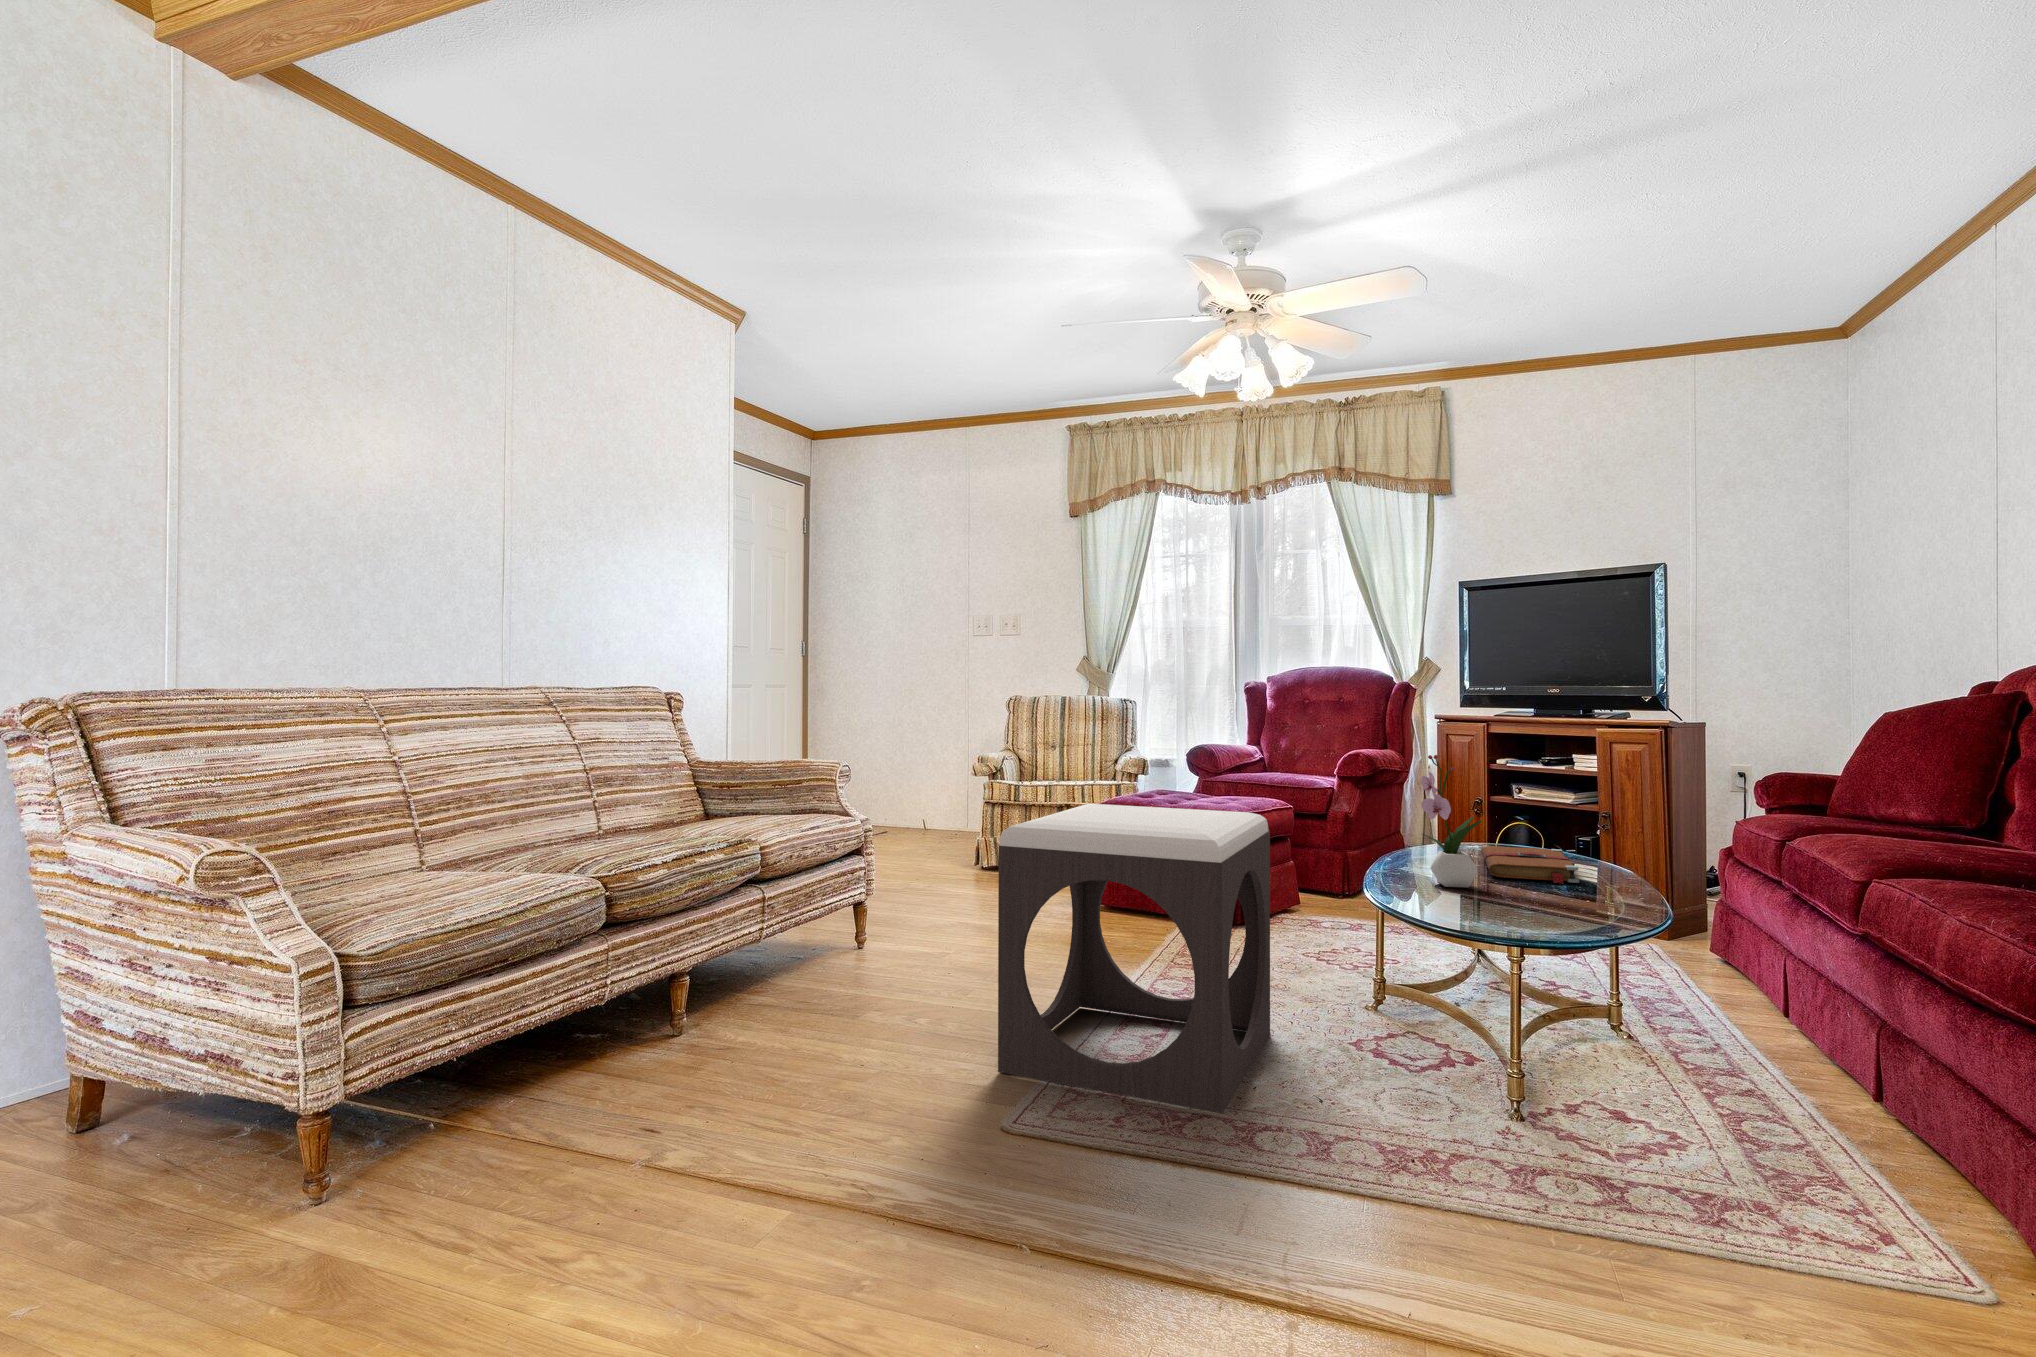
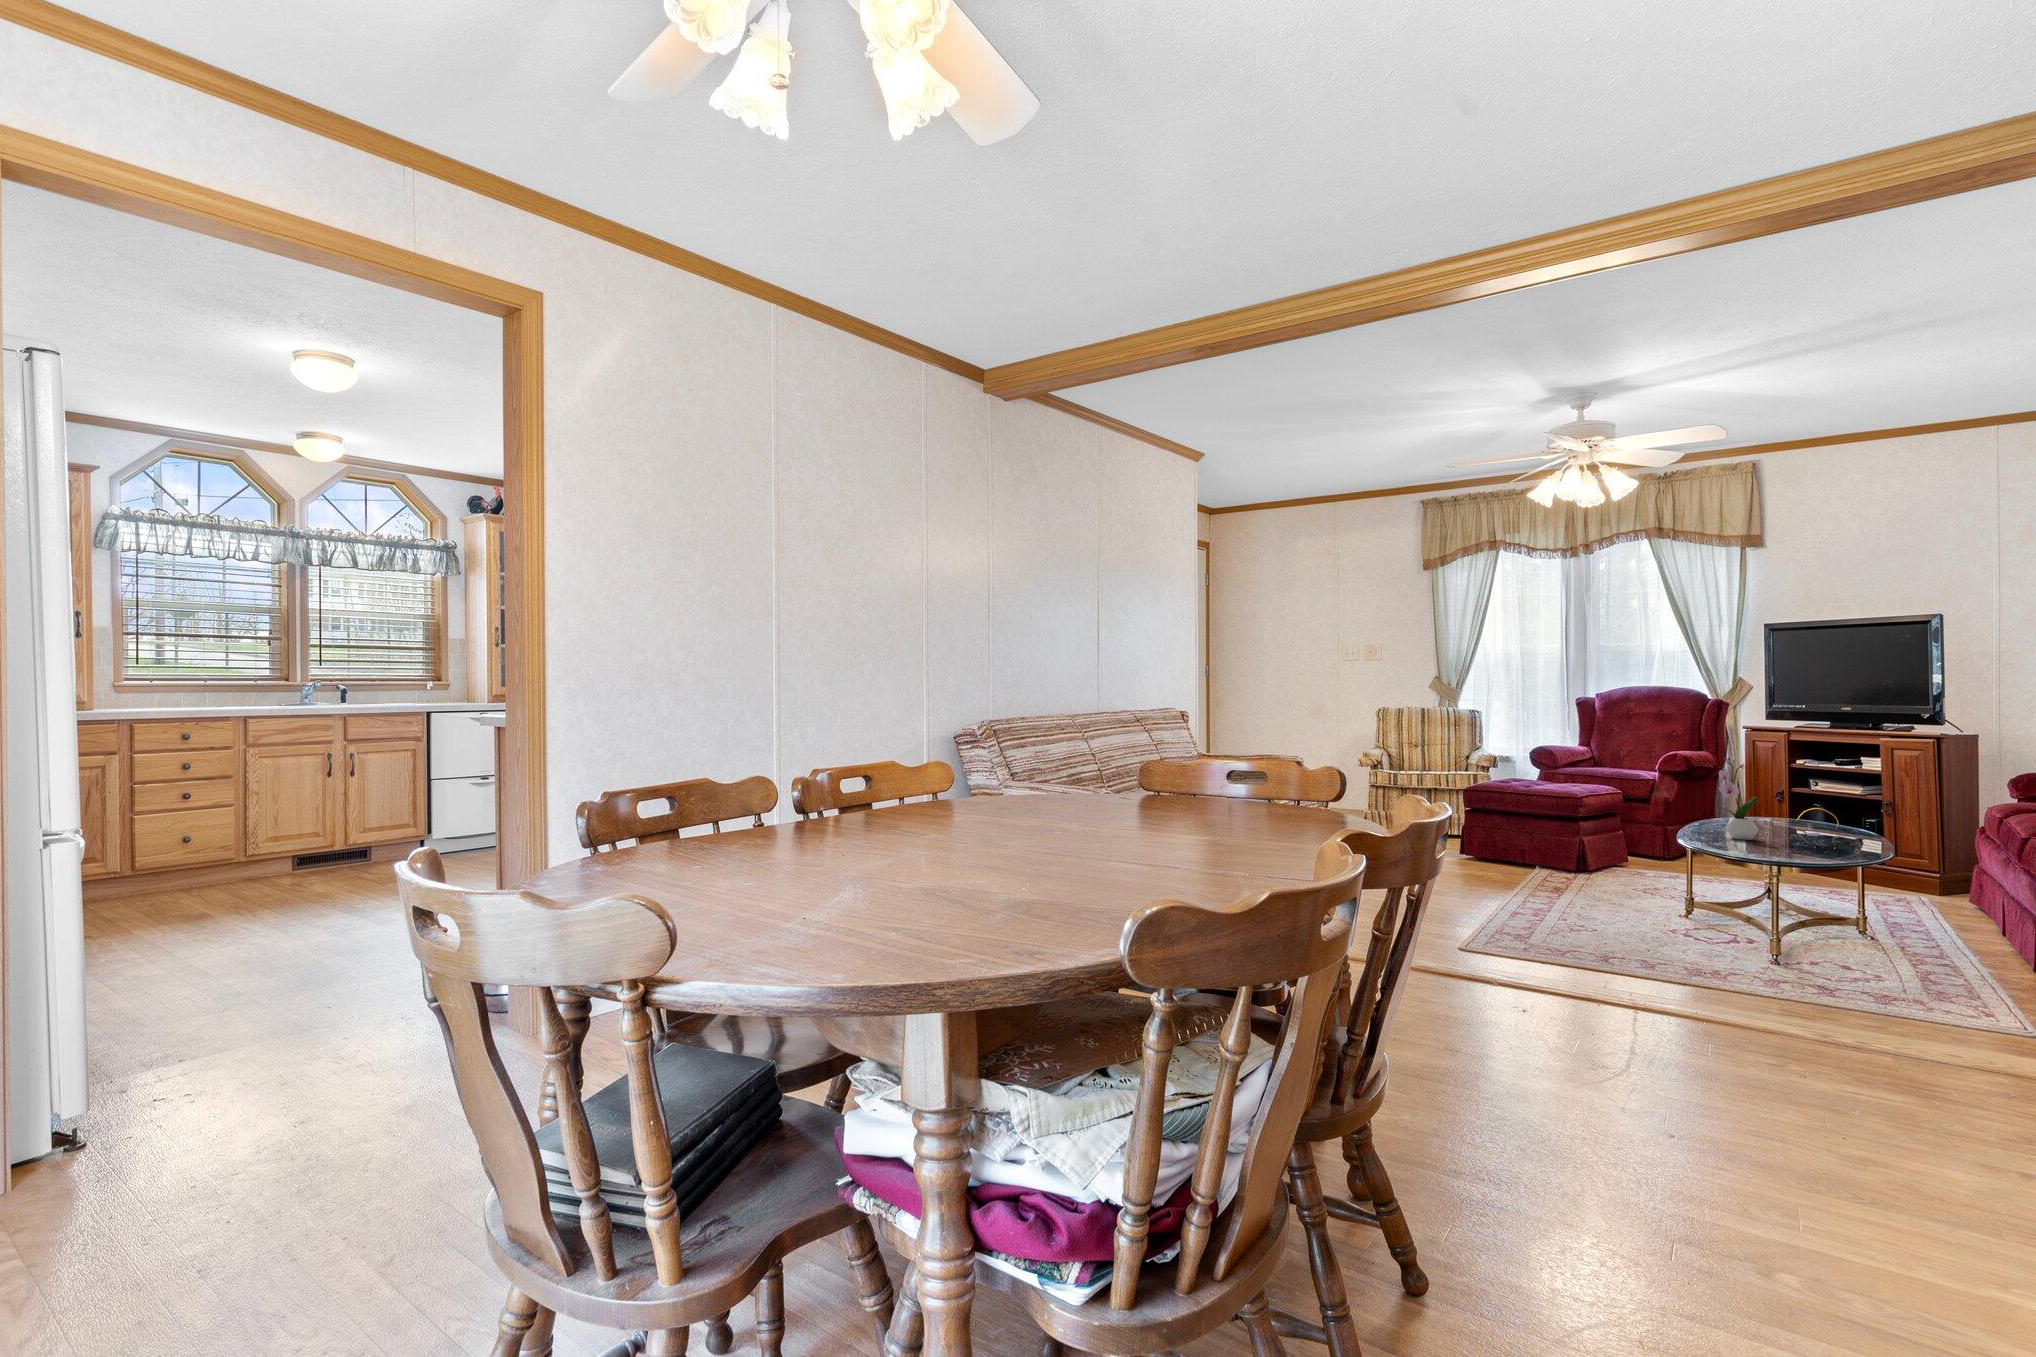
footstool: present [998,804,1270,1113] -> none [1449,784,1615,950]
book: present [1481,846,1579,883] -> none [1768,818,1835,840]

